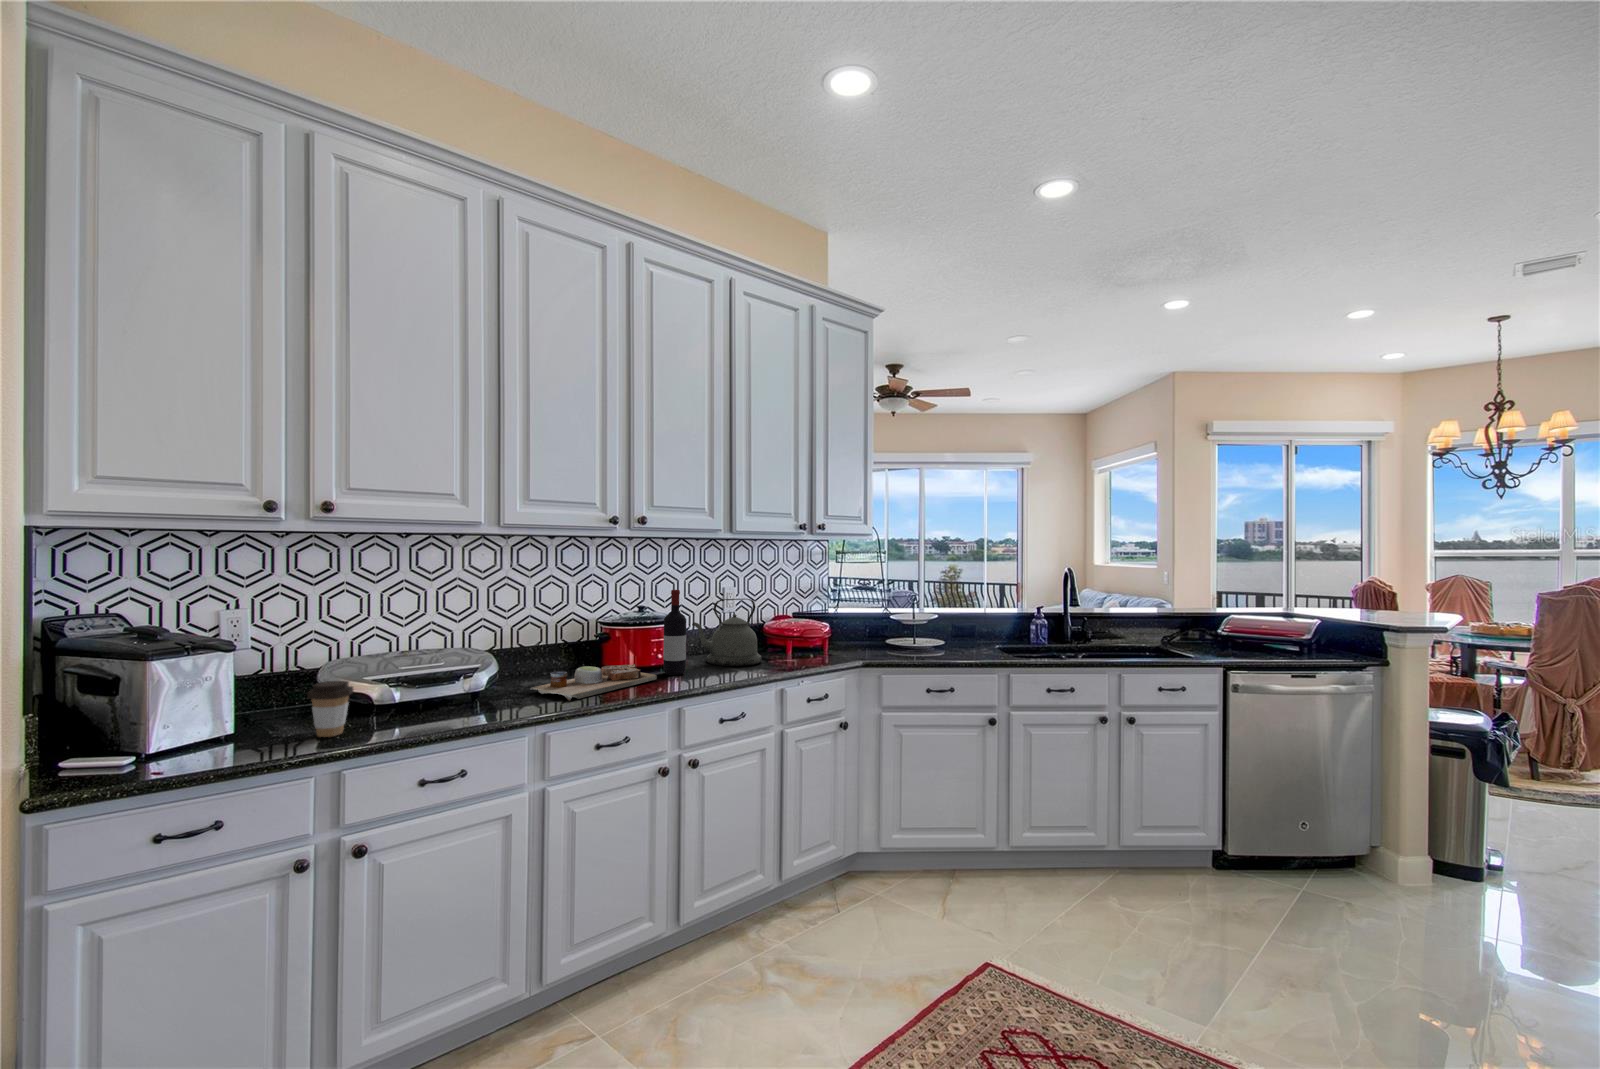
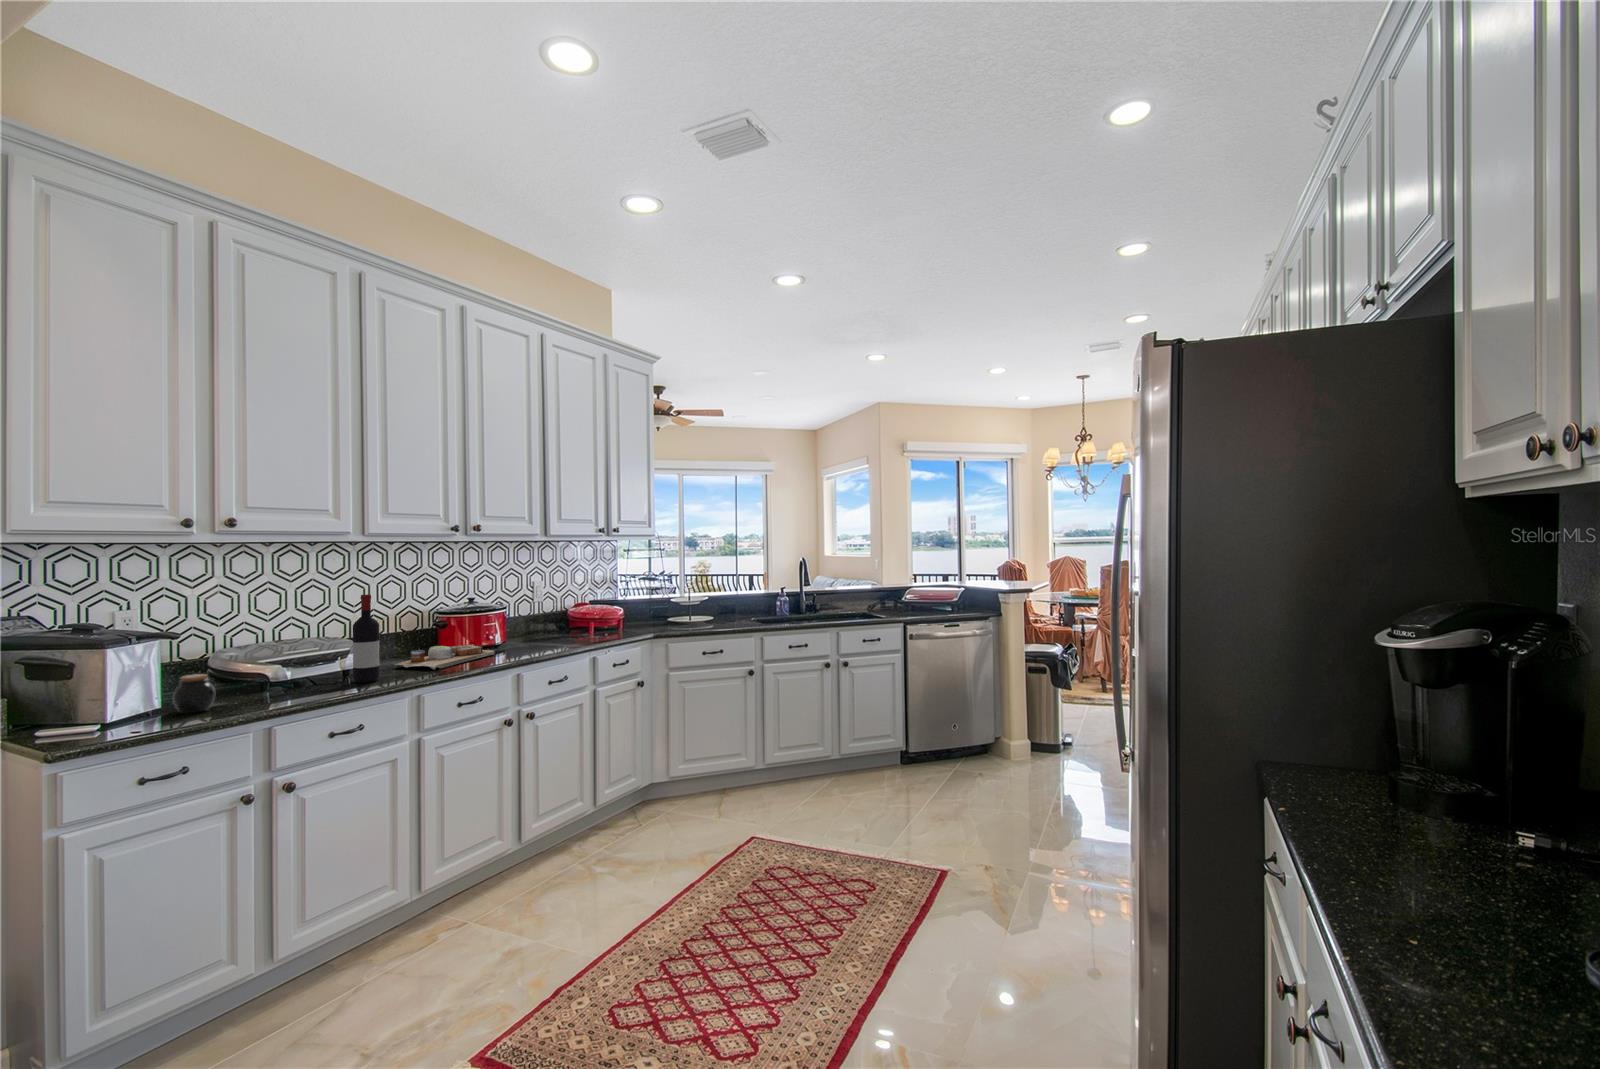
wine bottle: present [663,590,686,675] -> present [353,594,380,683]
kettle: present [692,598,762,666] -> none [515,589,573,643]
coffee cup: present [307,681,353,737] -> none [238,659,272,702]
jar: none [219,699,273,751] -> present [173,674,215,713]

